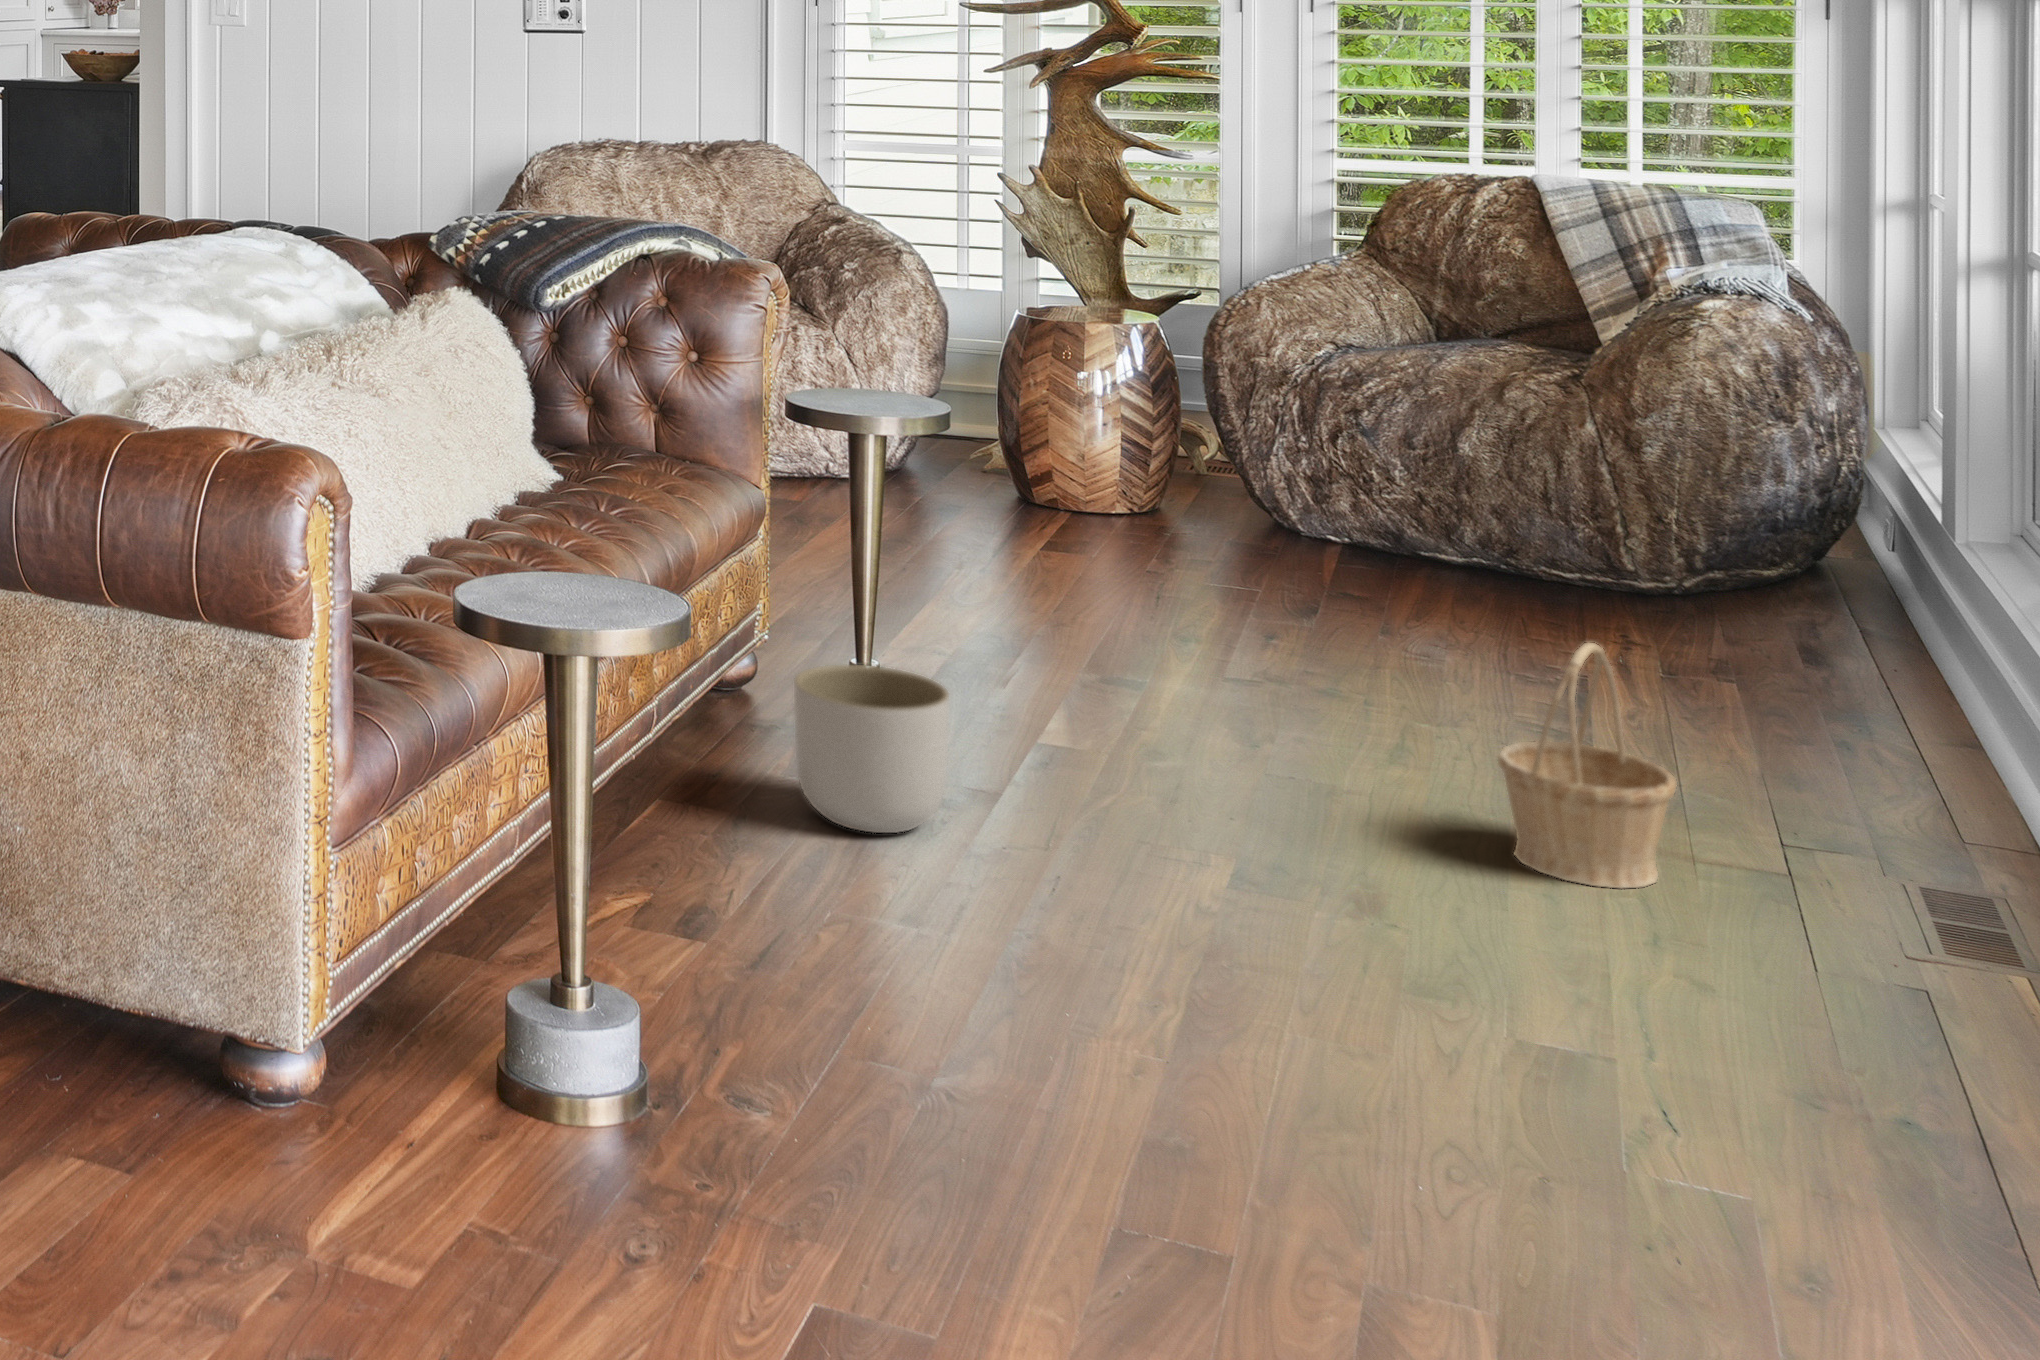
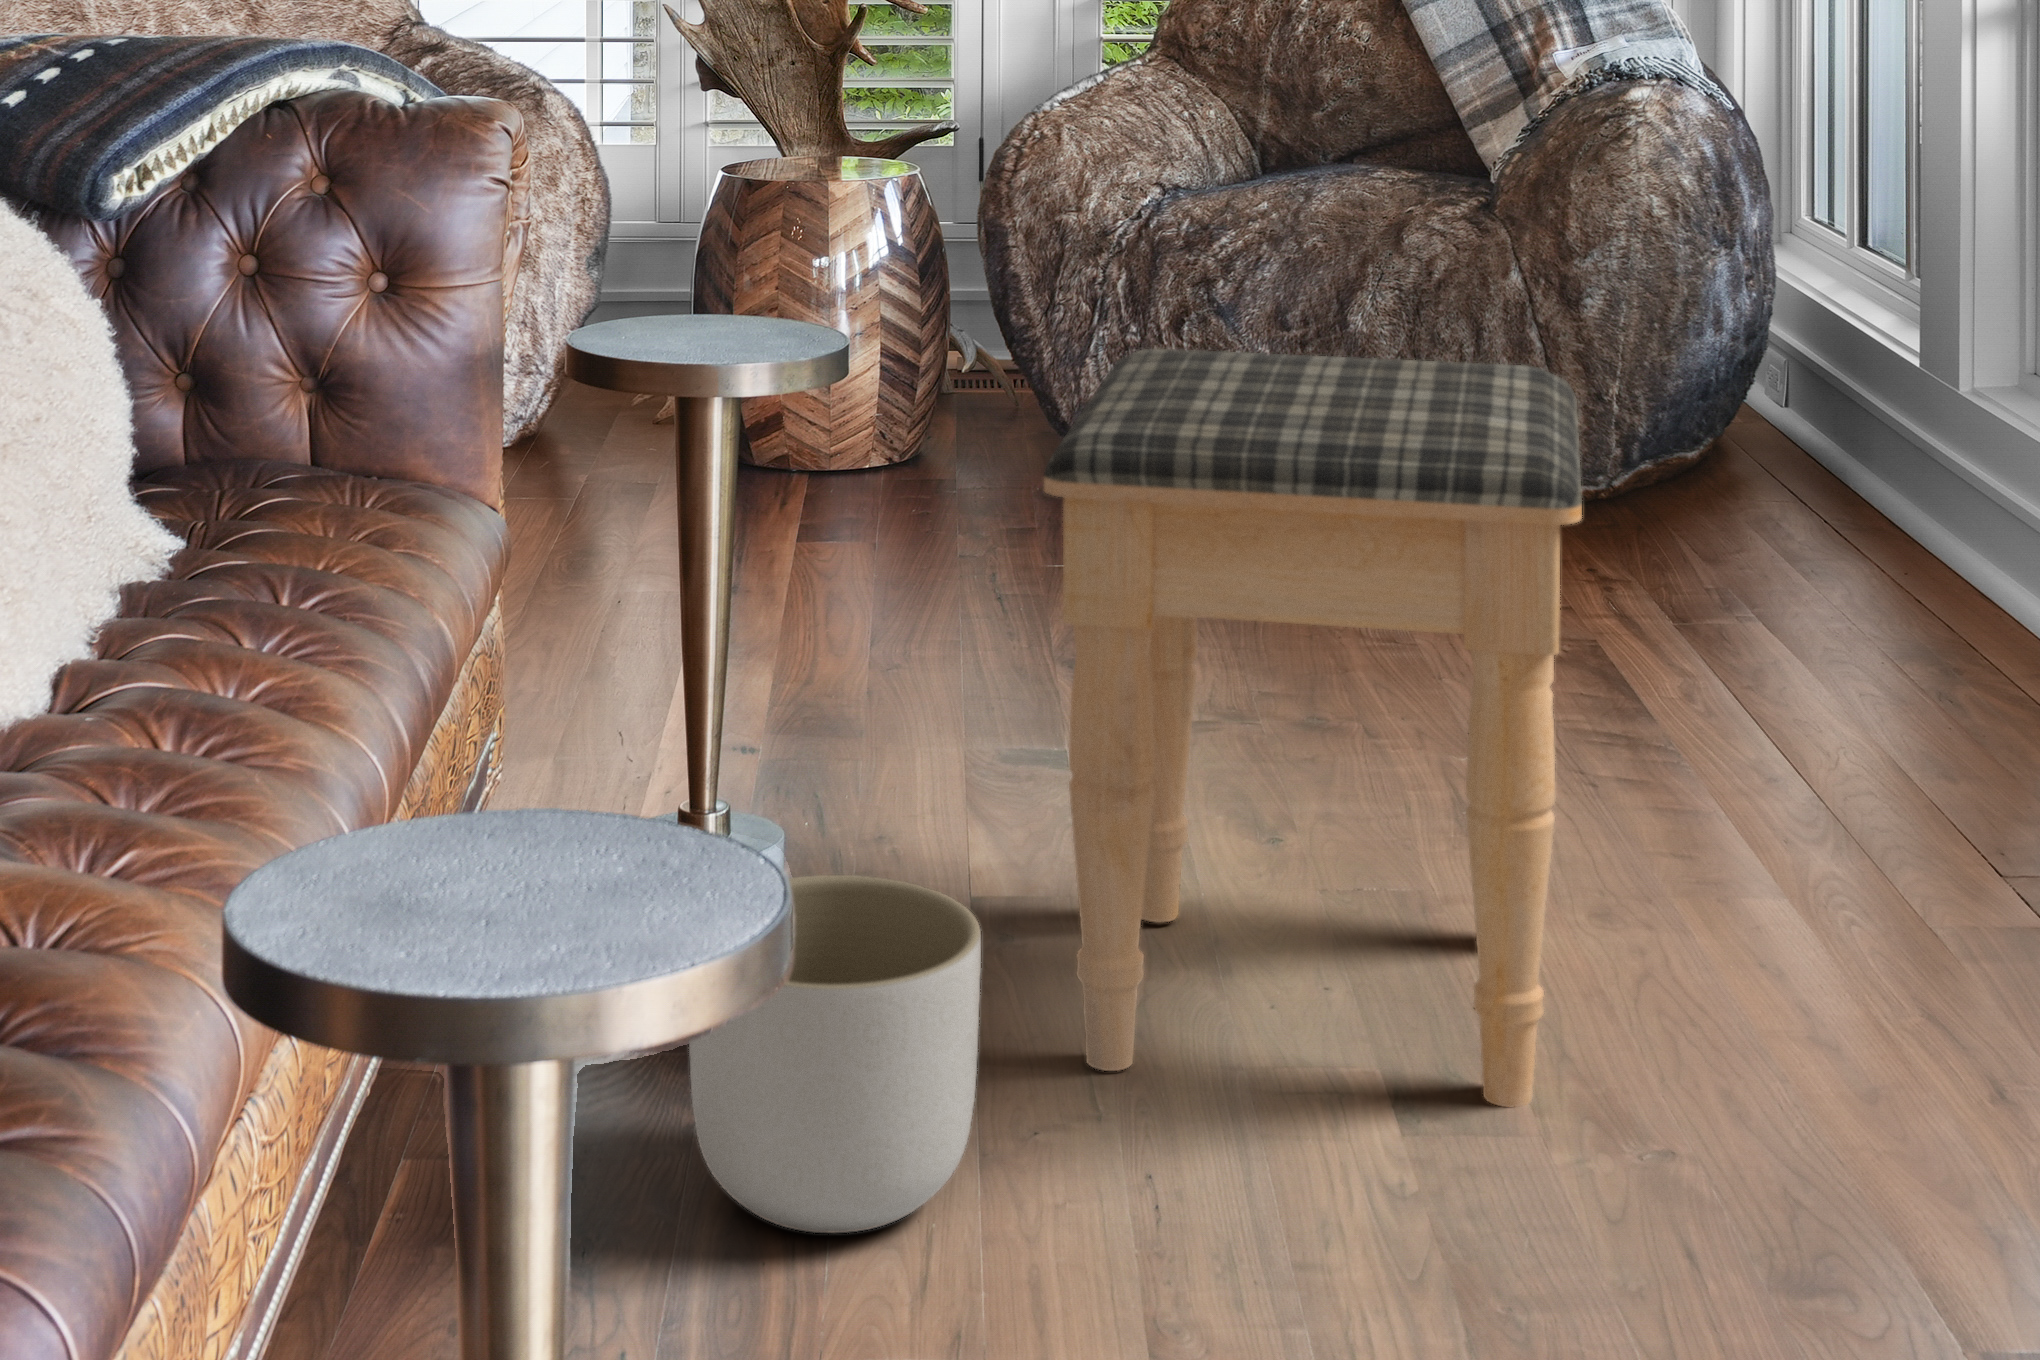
footstool: none [1015,427,1401,862] -> present [1044,349,1582,1107]
basket: present [1498,643,1676,888] -> none [1759,634,2020,1044]

